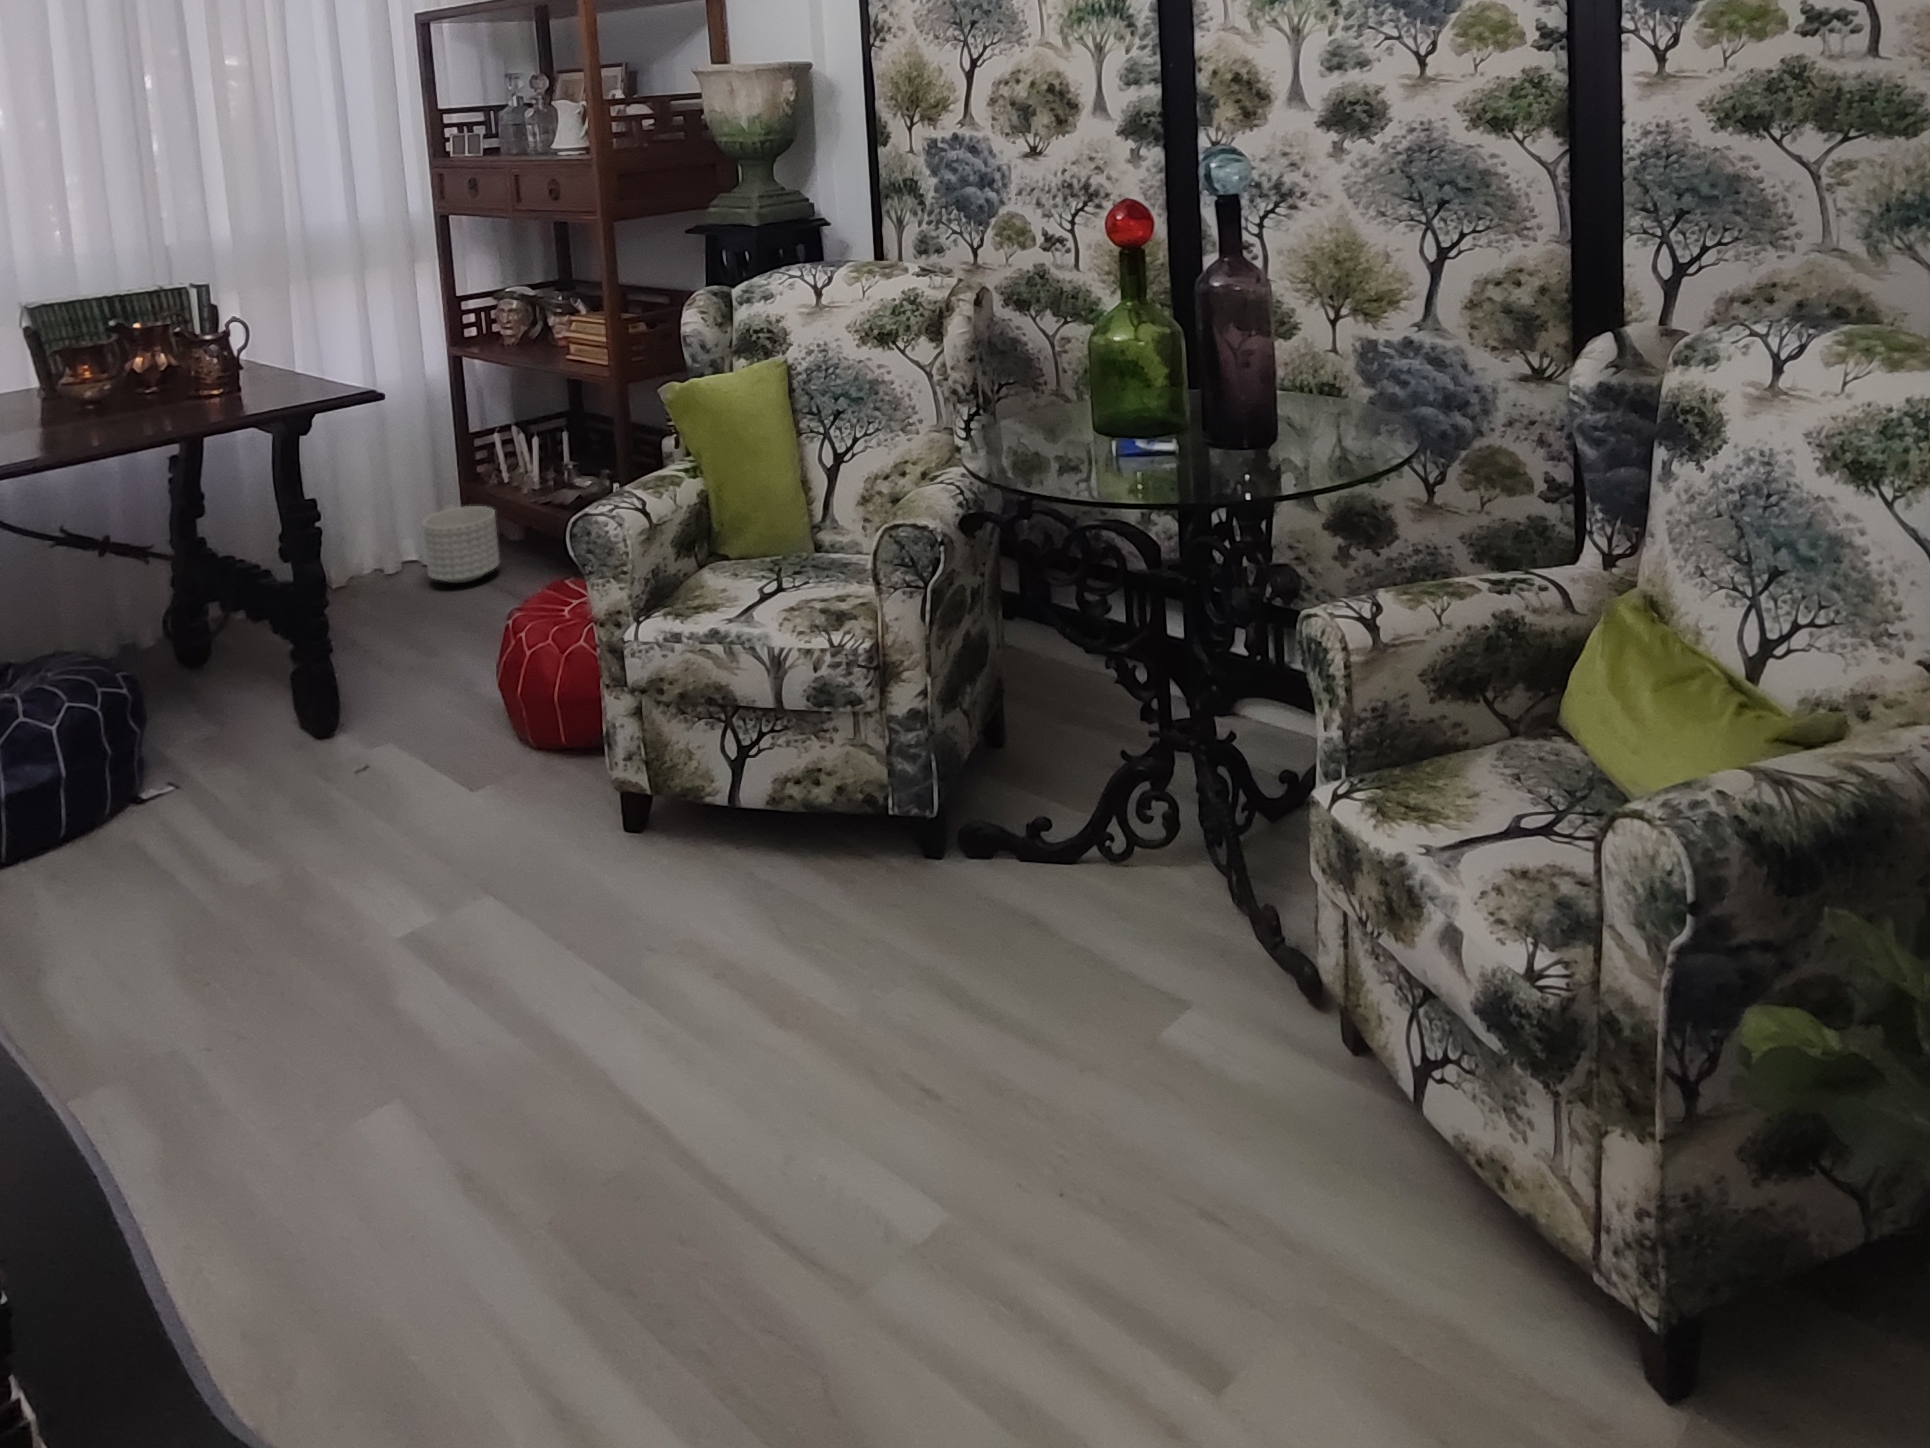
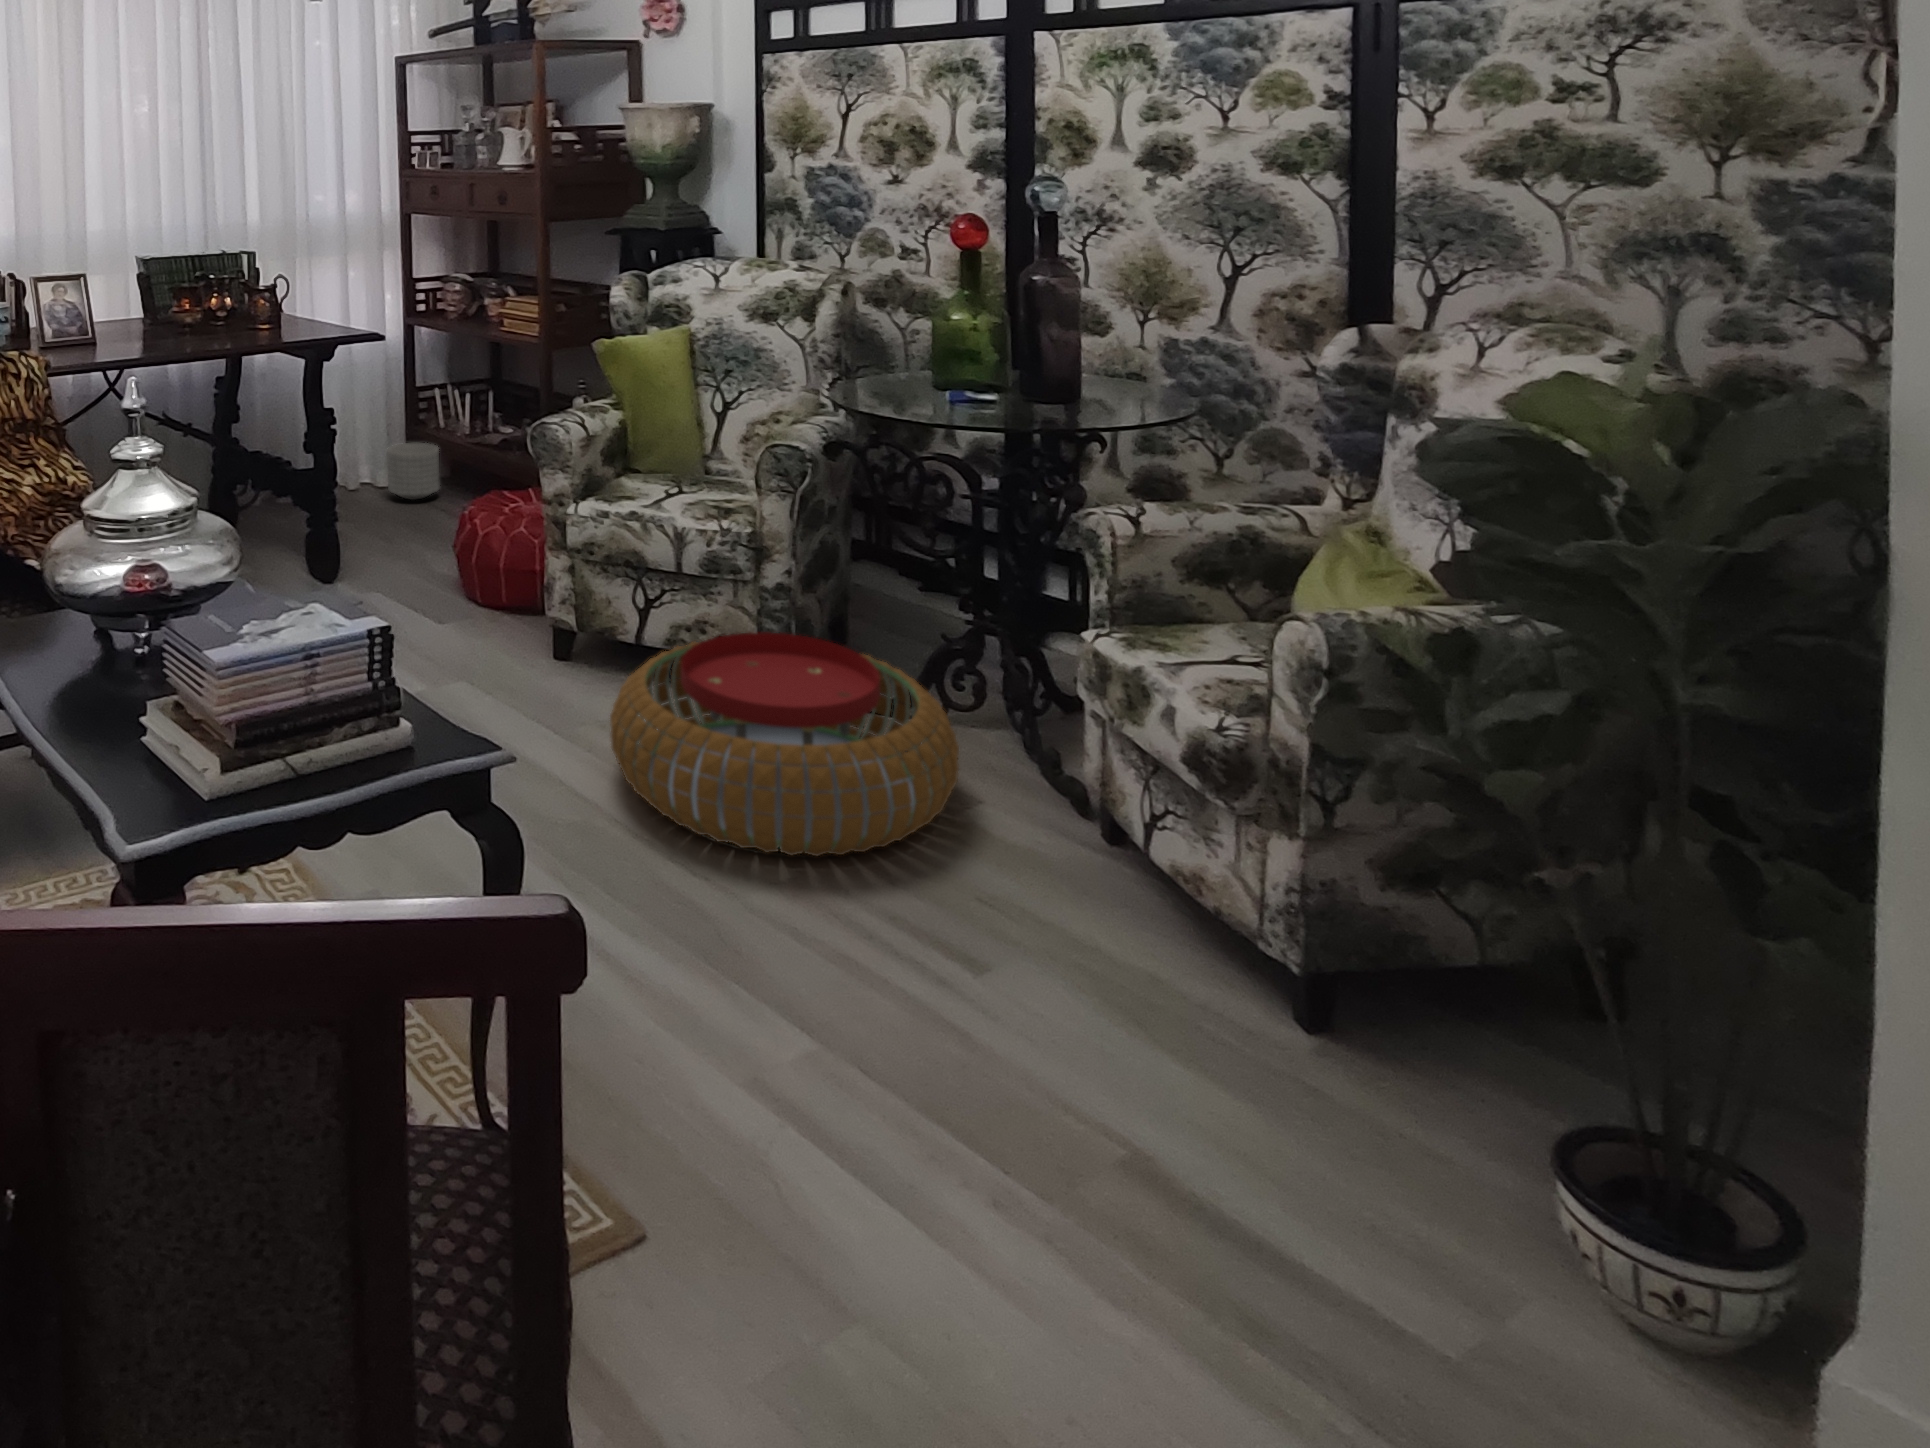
pouf: none [660,802,1164,1230] -> present [610,633,959,856]

